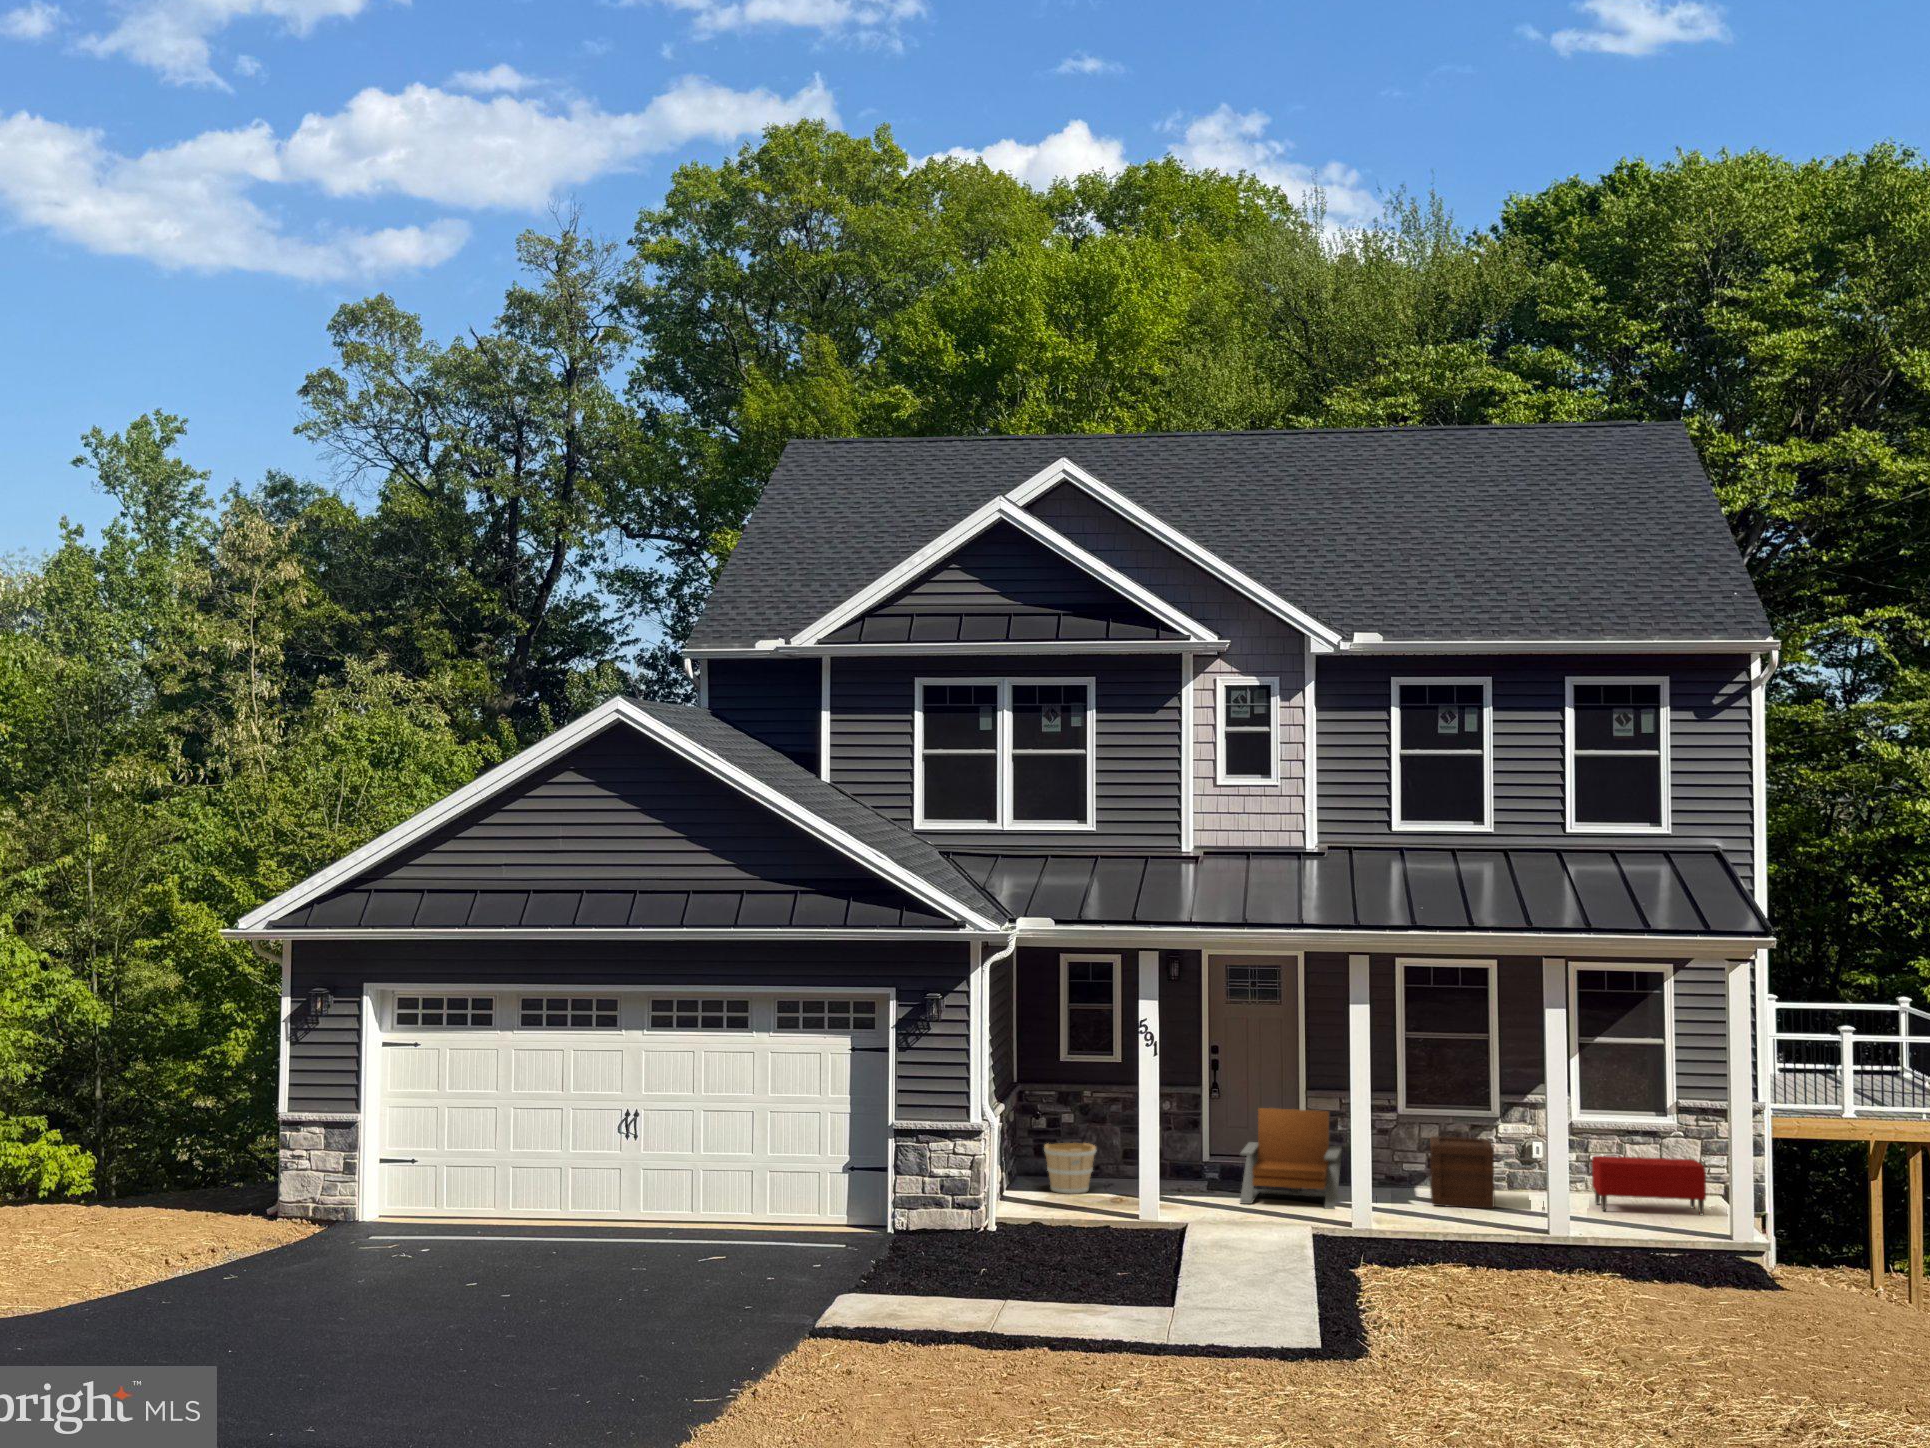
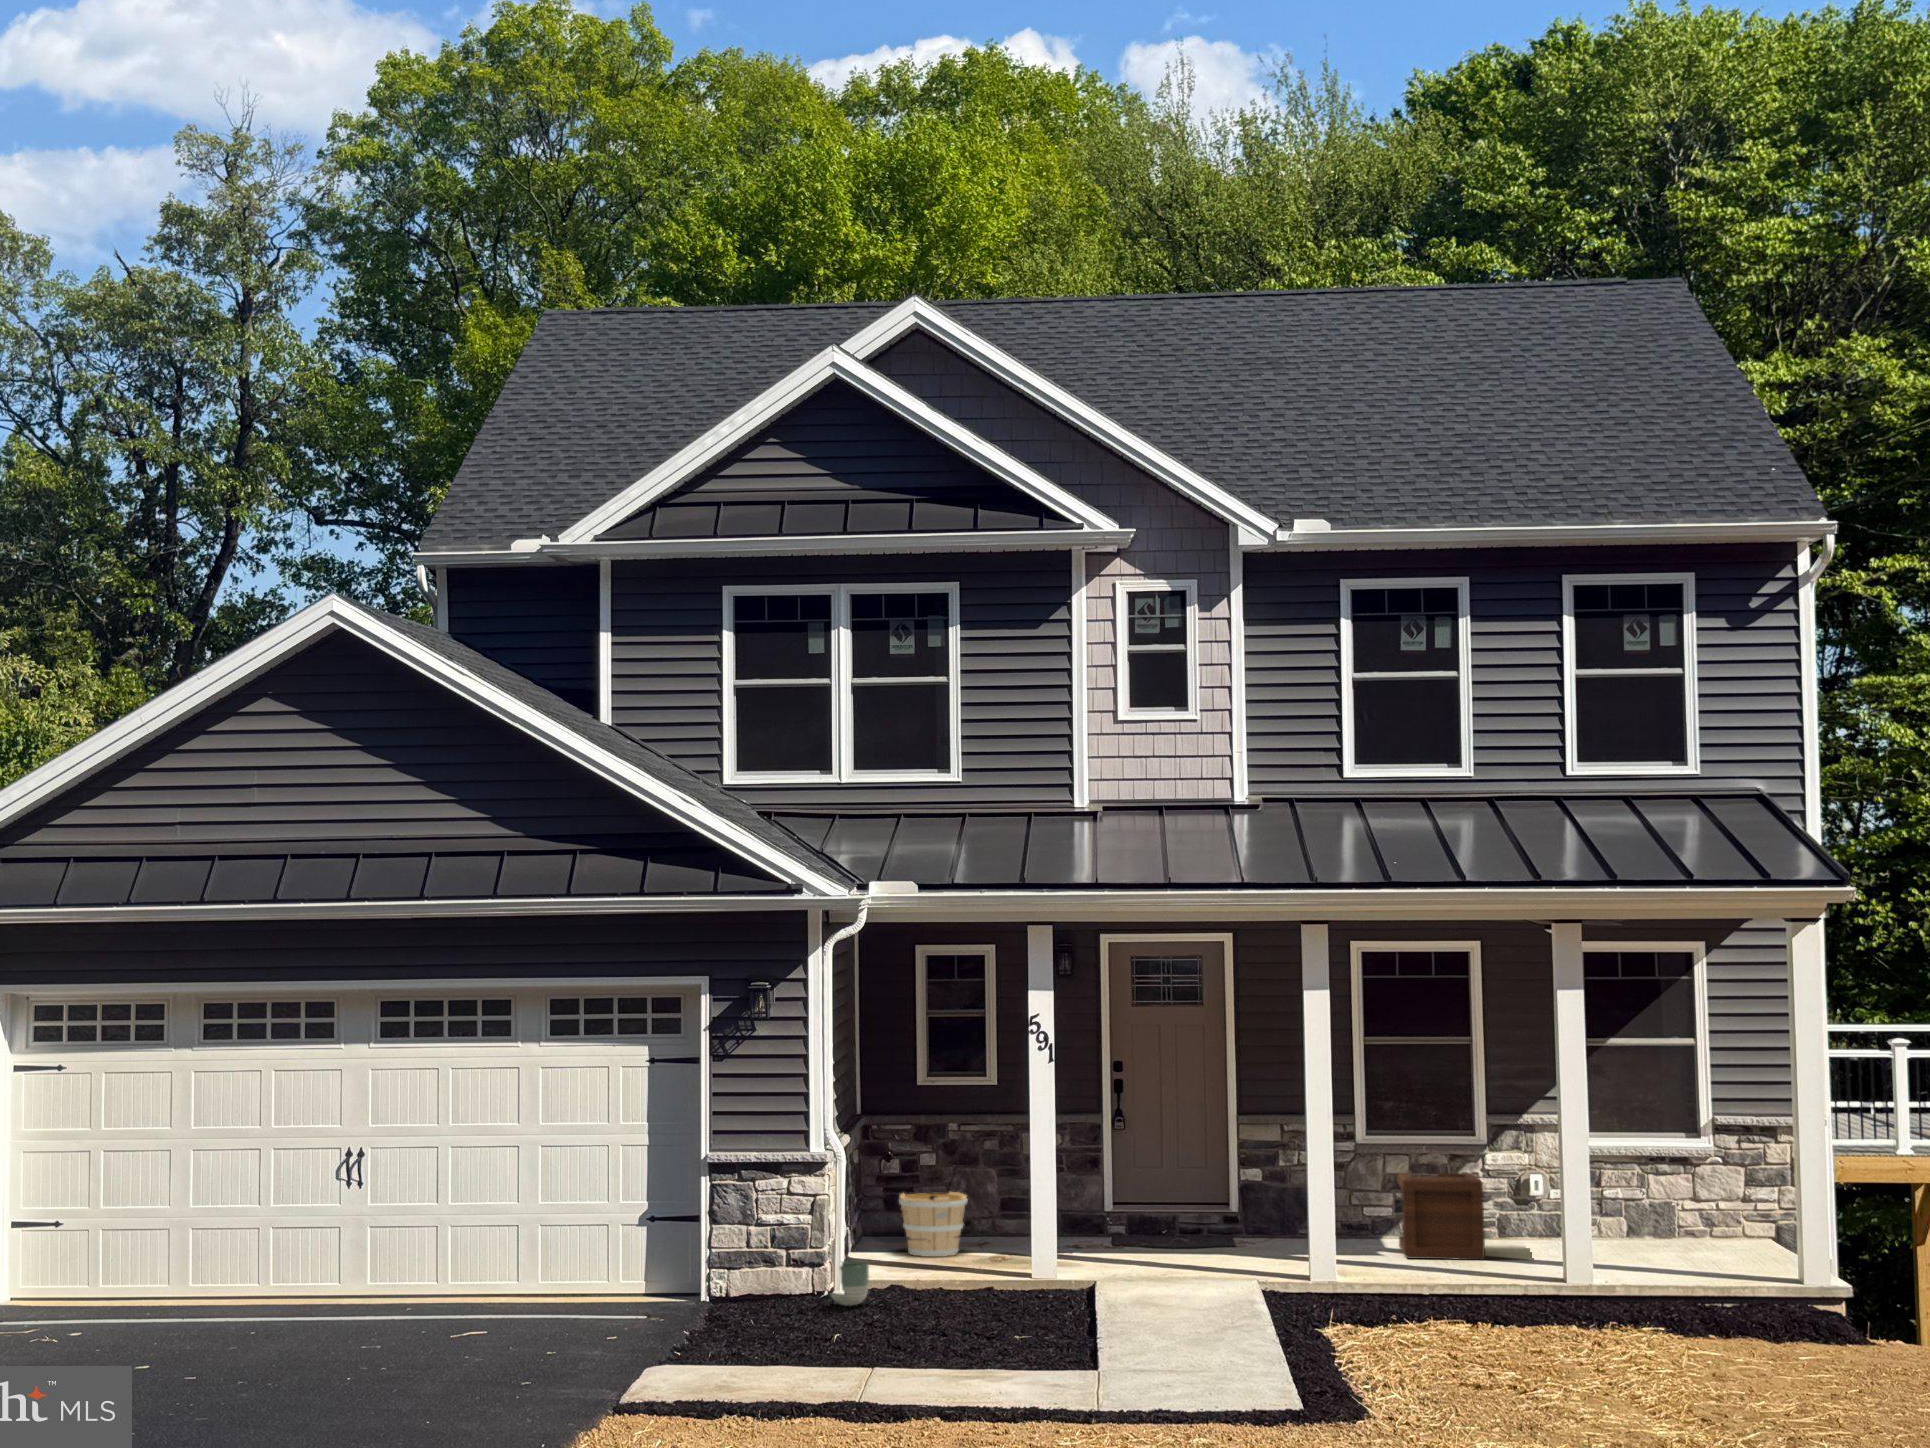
lounge chair: present [1240,1108,1342,1209] -> none [1157,1140,1286,1265]
bench: present [1592,1156,1706,1215] -> none [1604,1190,1754,1261]
planter: none [983,1206,1012,1240] -> present [832,1261,869,1306]

